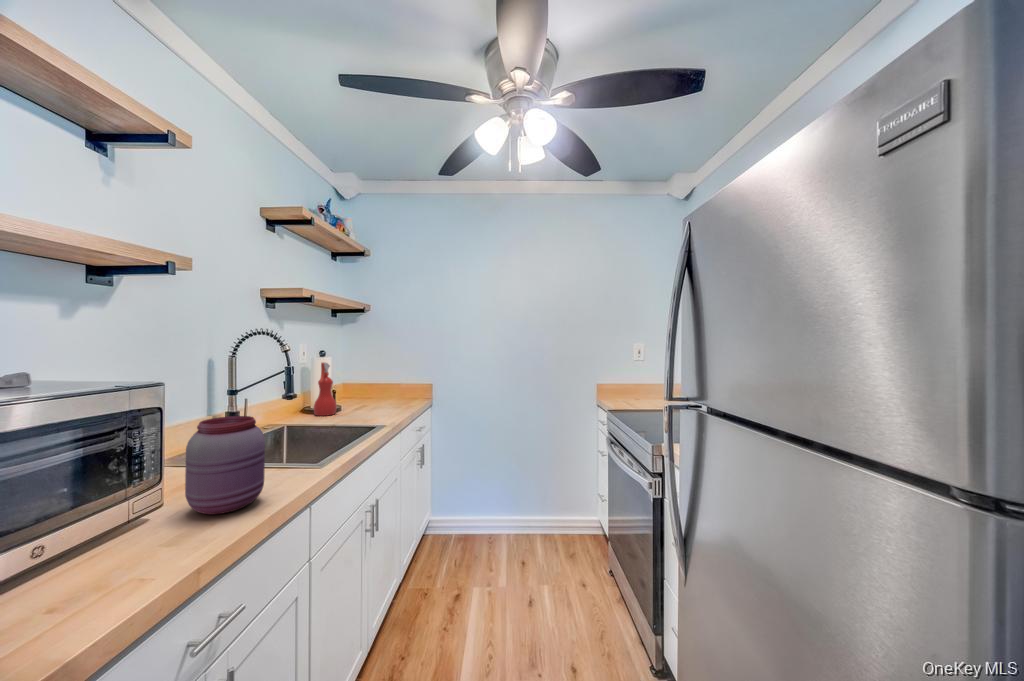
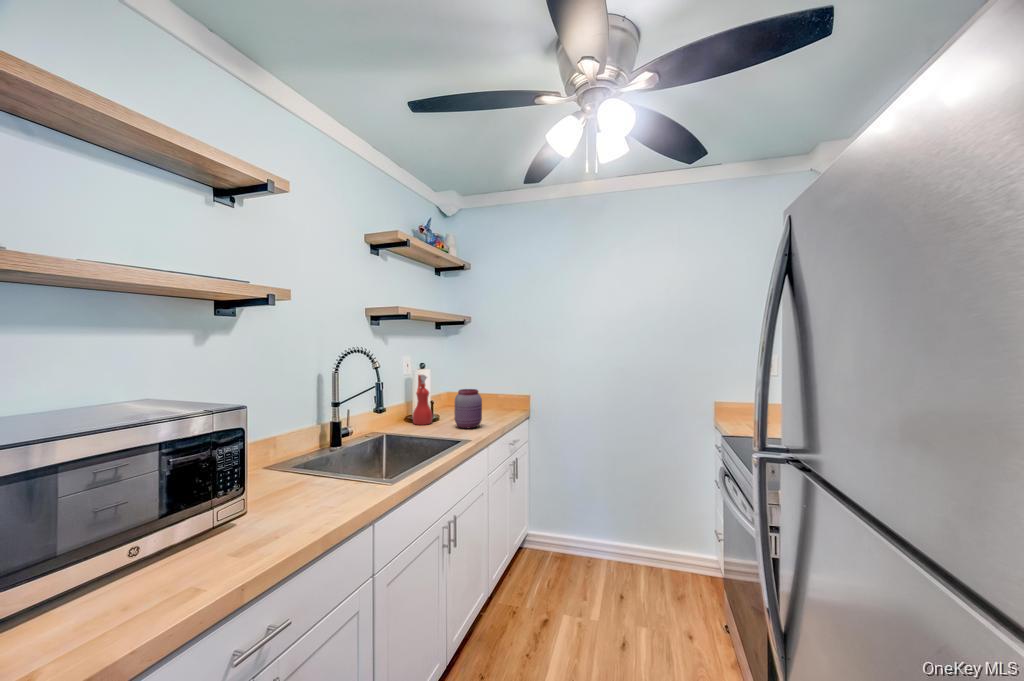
jar: present [185,416,265,514] -> present [455,389,482,428]

